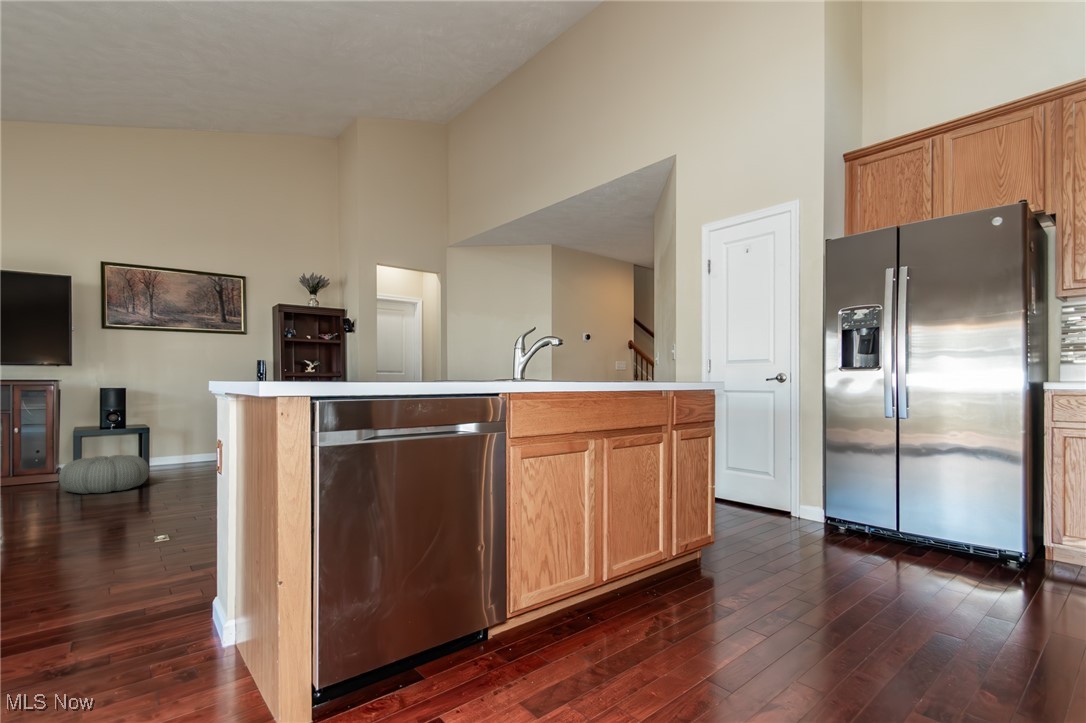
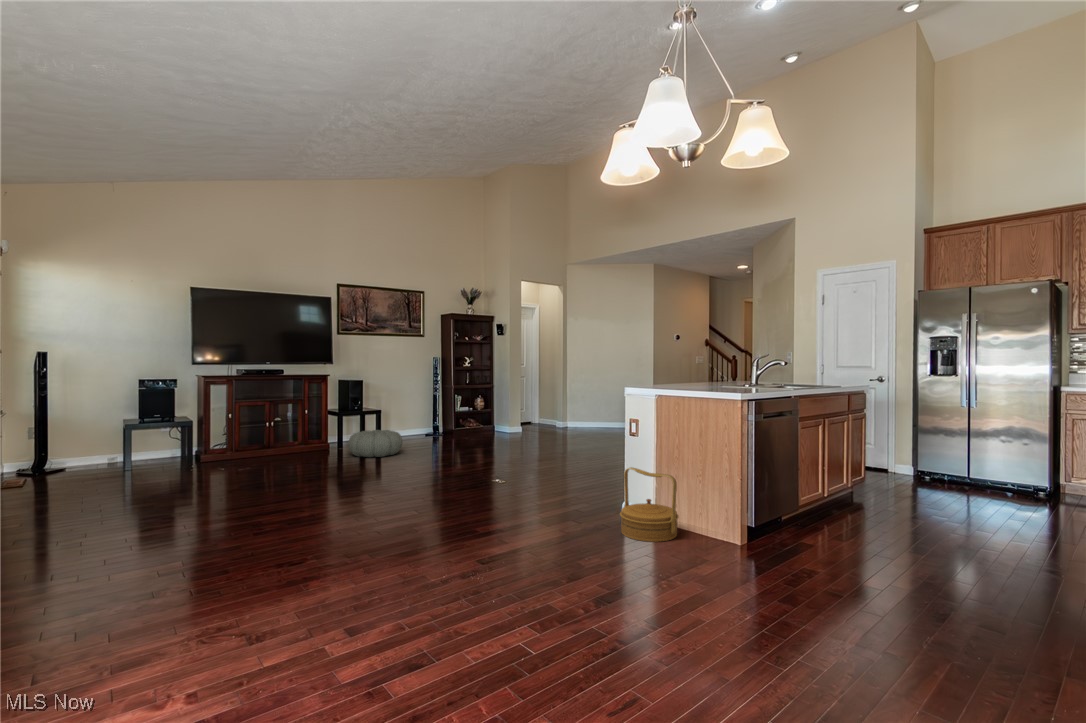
woven basket: none [137,527,264,682] -> present [620,467,679,542]

